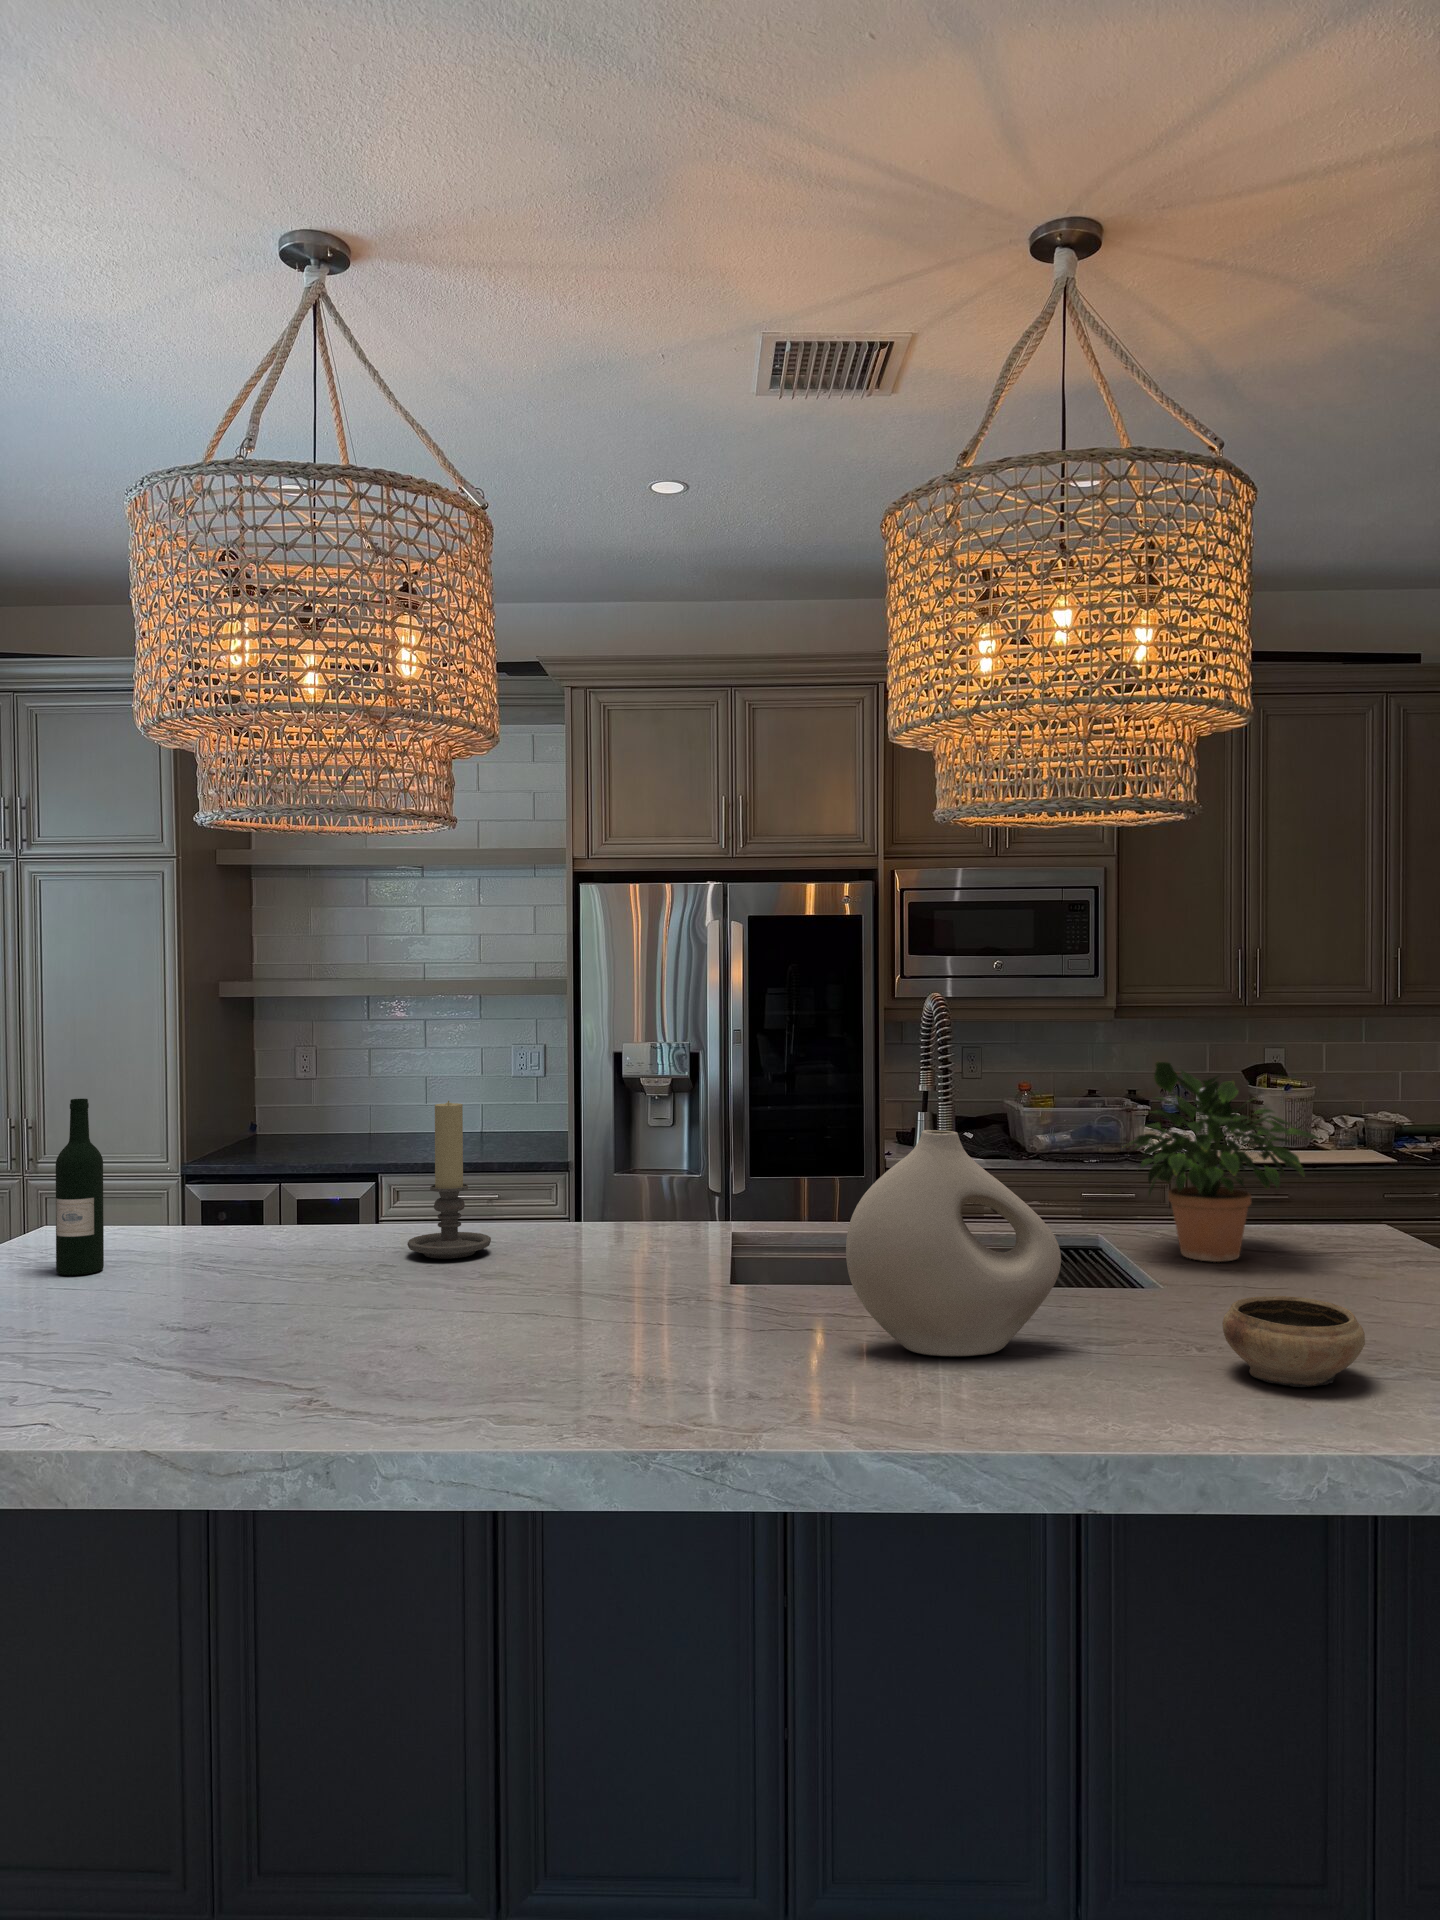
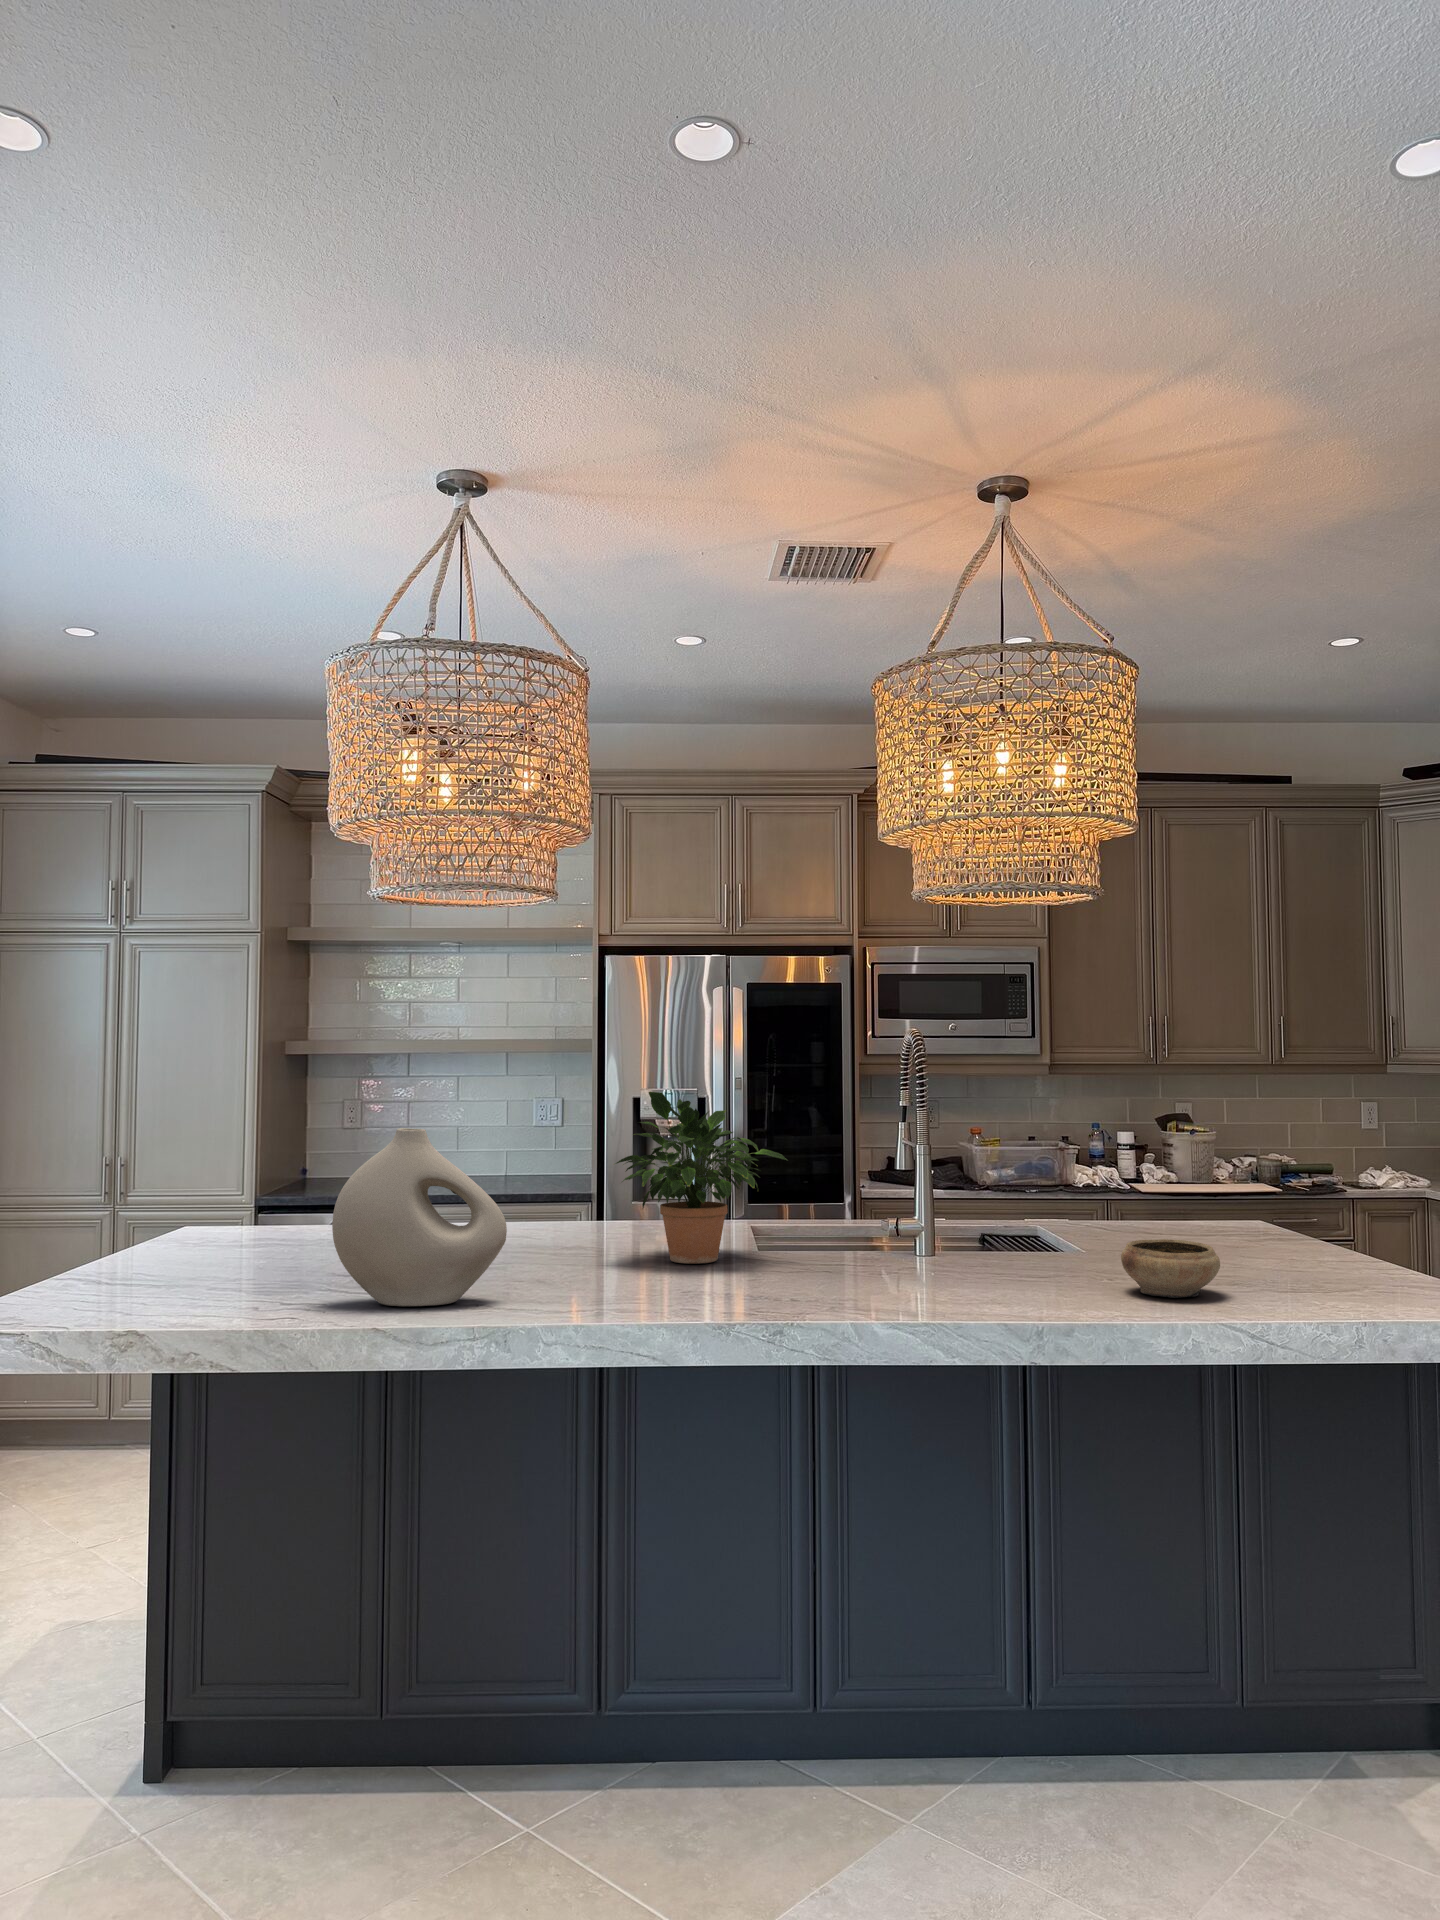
potted plant: present [1128,1062,1321,1262] -> present [616,1092,787,1264]
wine bottle: present [56,1099,104,1275] -> none [231,1109,268,1246]
candle holder: present [408,1101,491,1259] -> none [500,1115,565,1237]
vase: present [846,1130,1061,1356] -> present [332,1128,507,1306]

